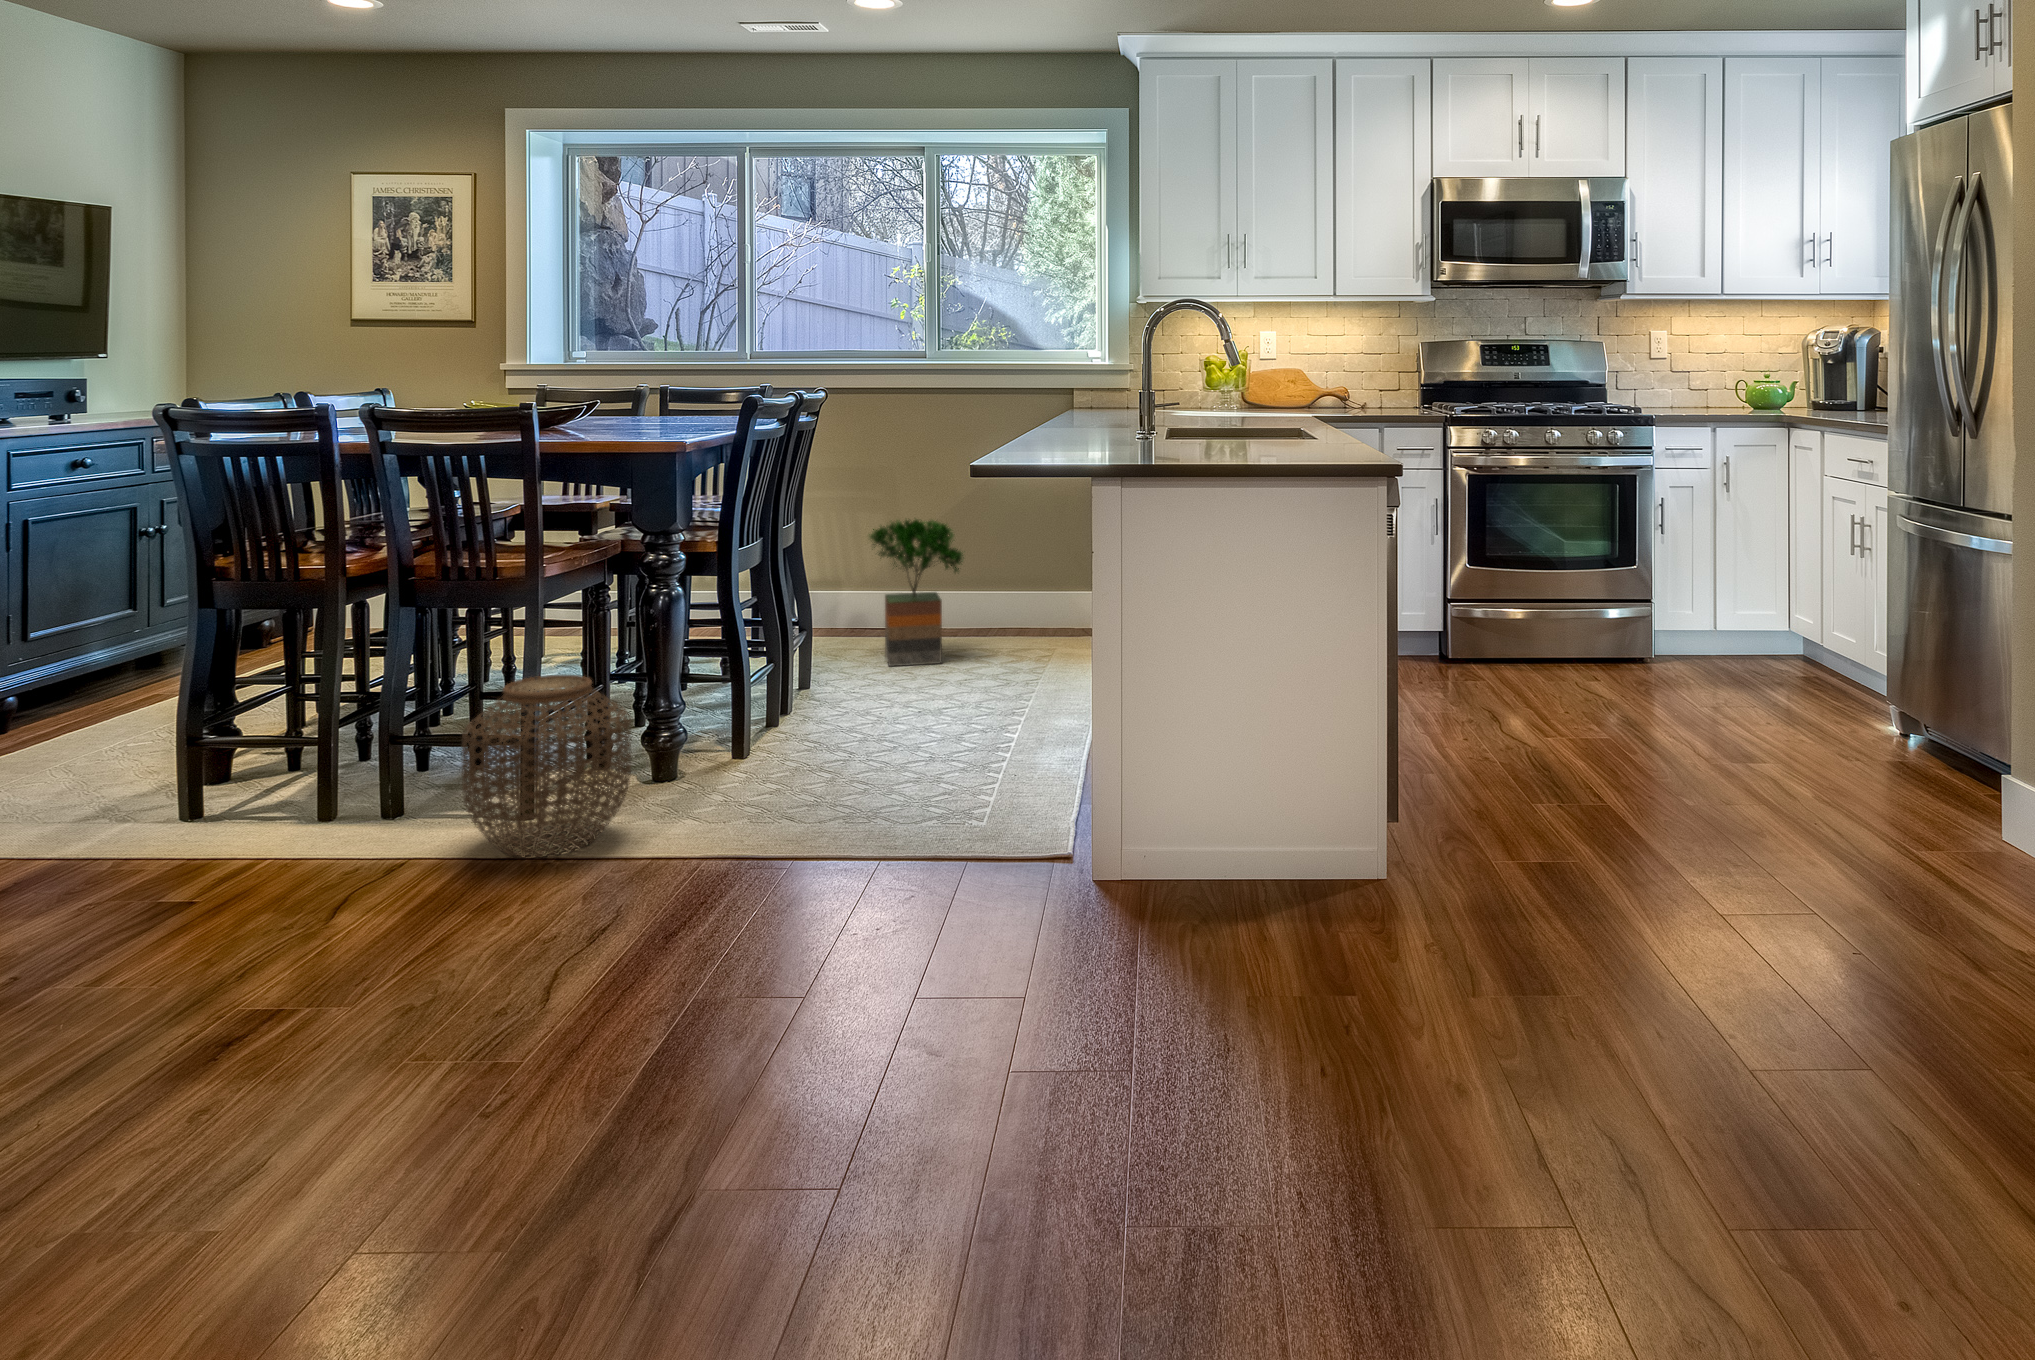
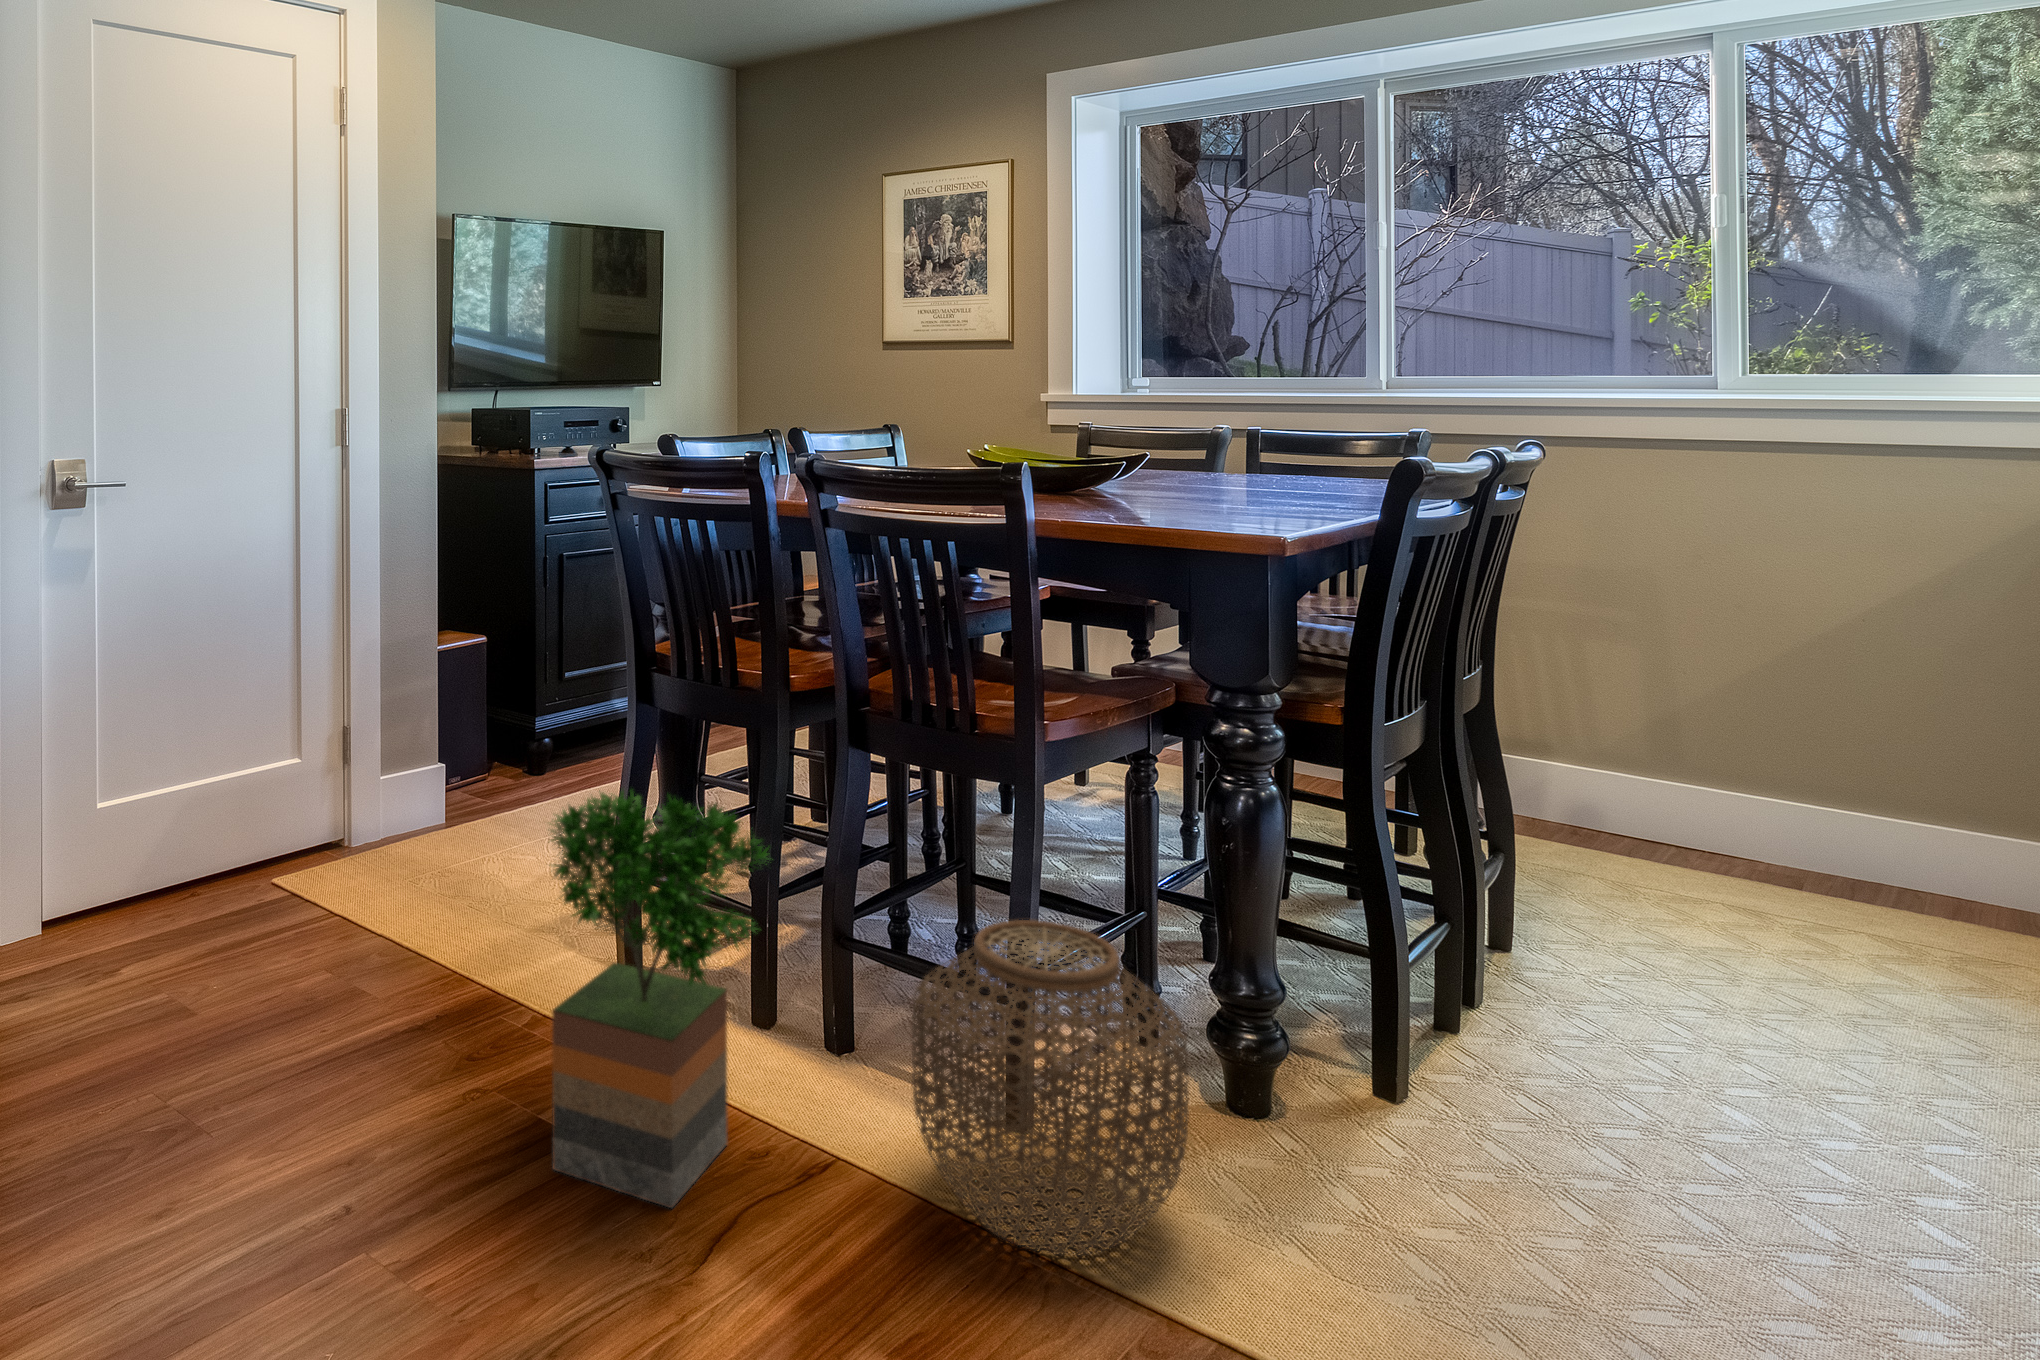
potted tree: present [869,519,964,666] -> present [551,789,767,1208]

